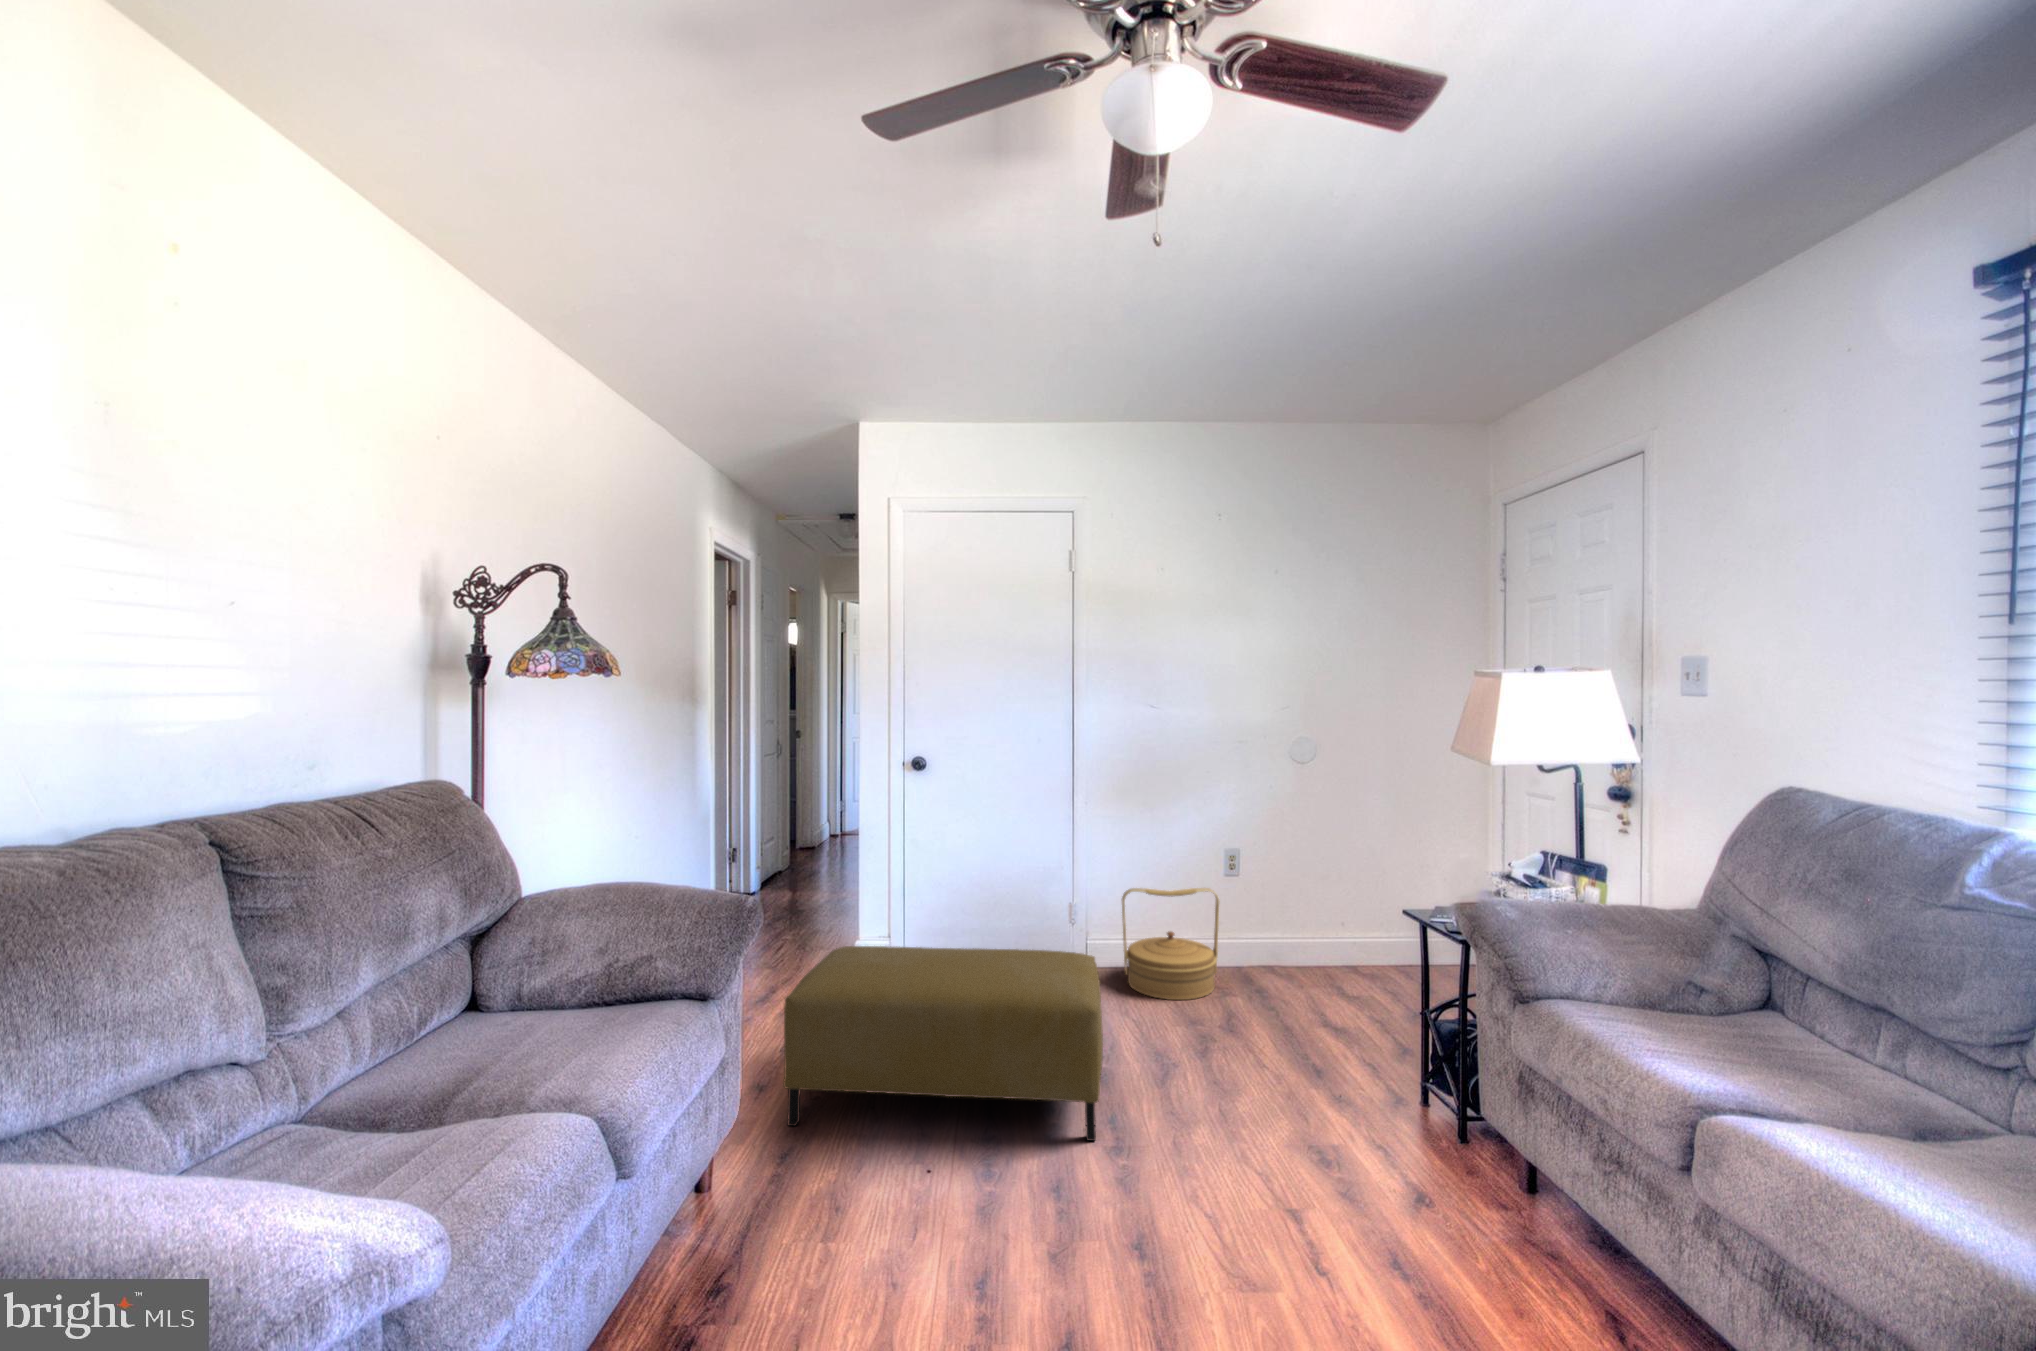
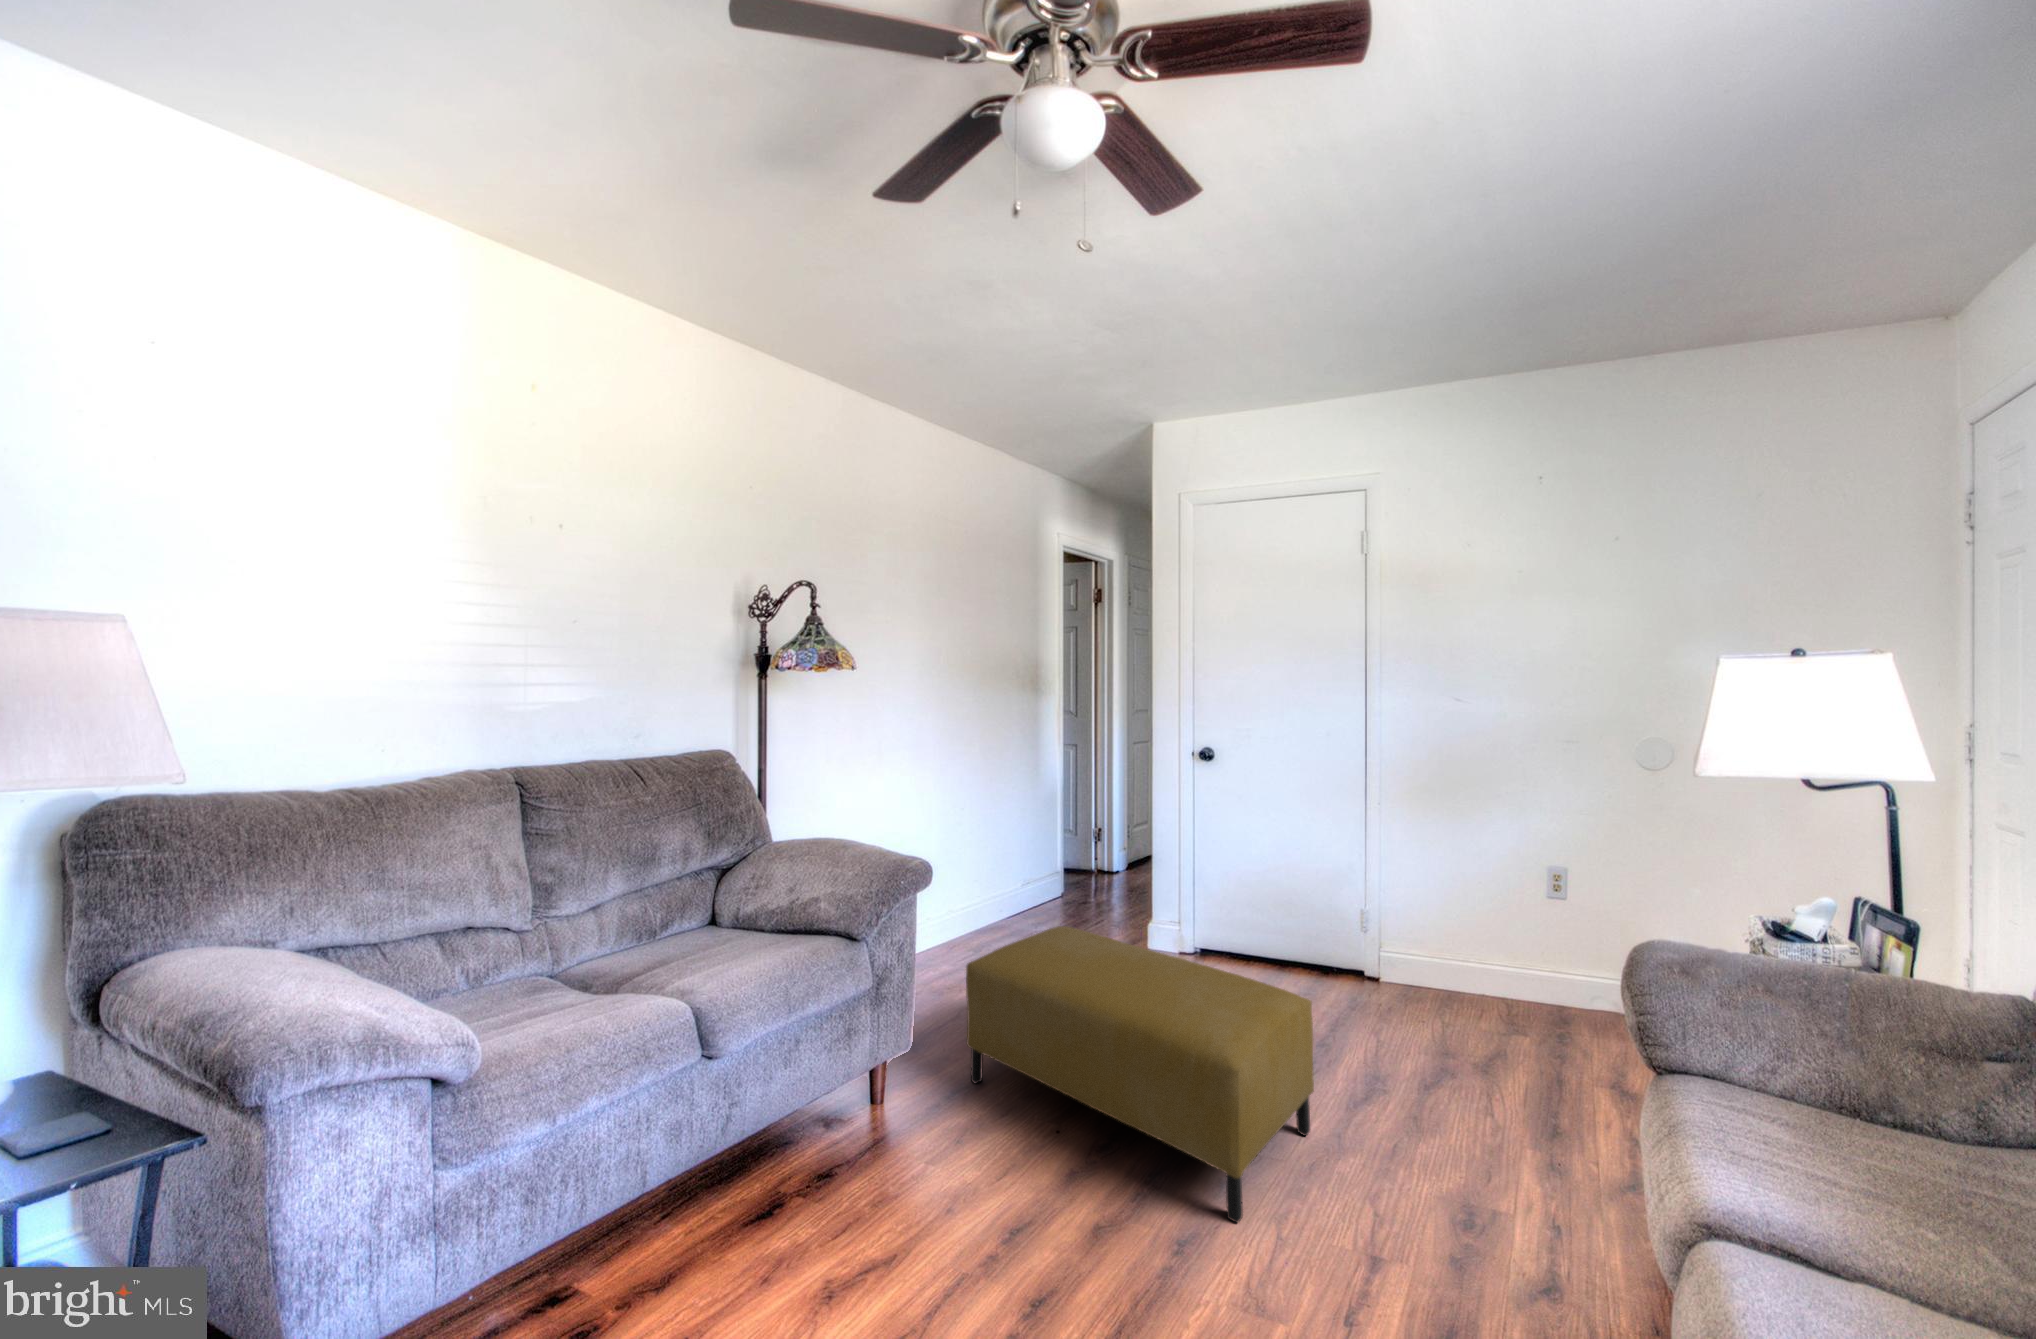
woven basket: present [1122,888,1220,1000] -> none [1430,925,1583,1091]

